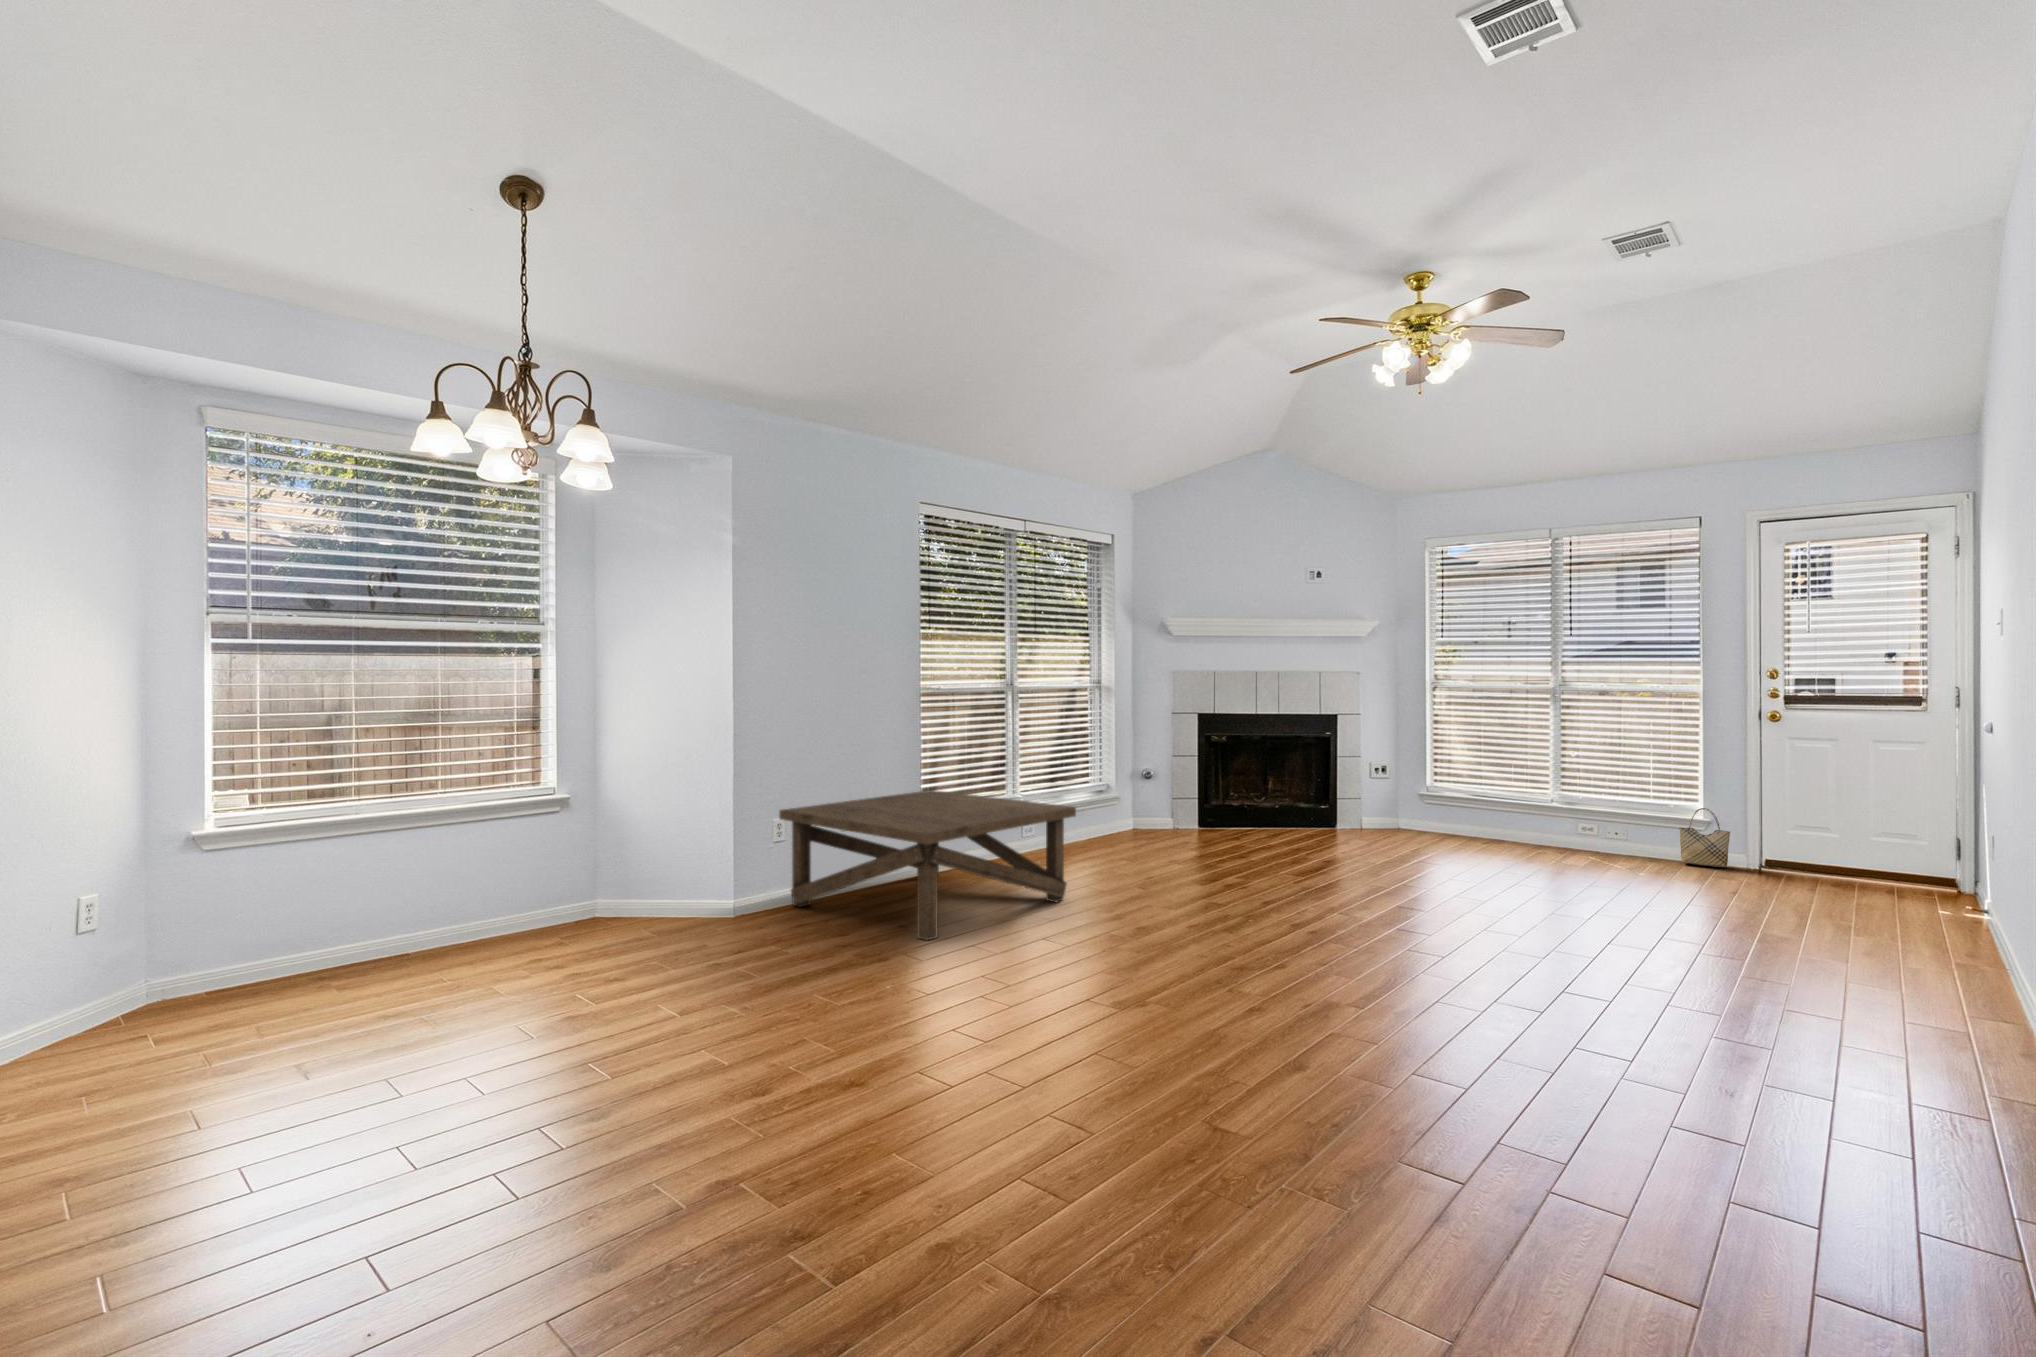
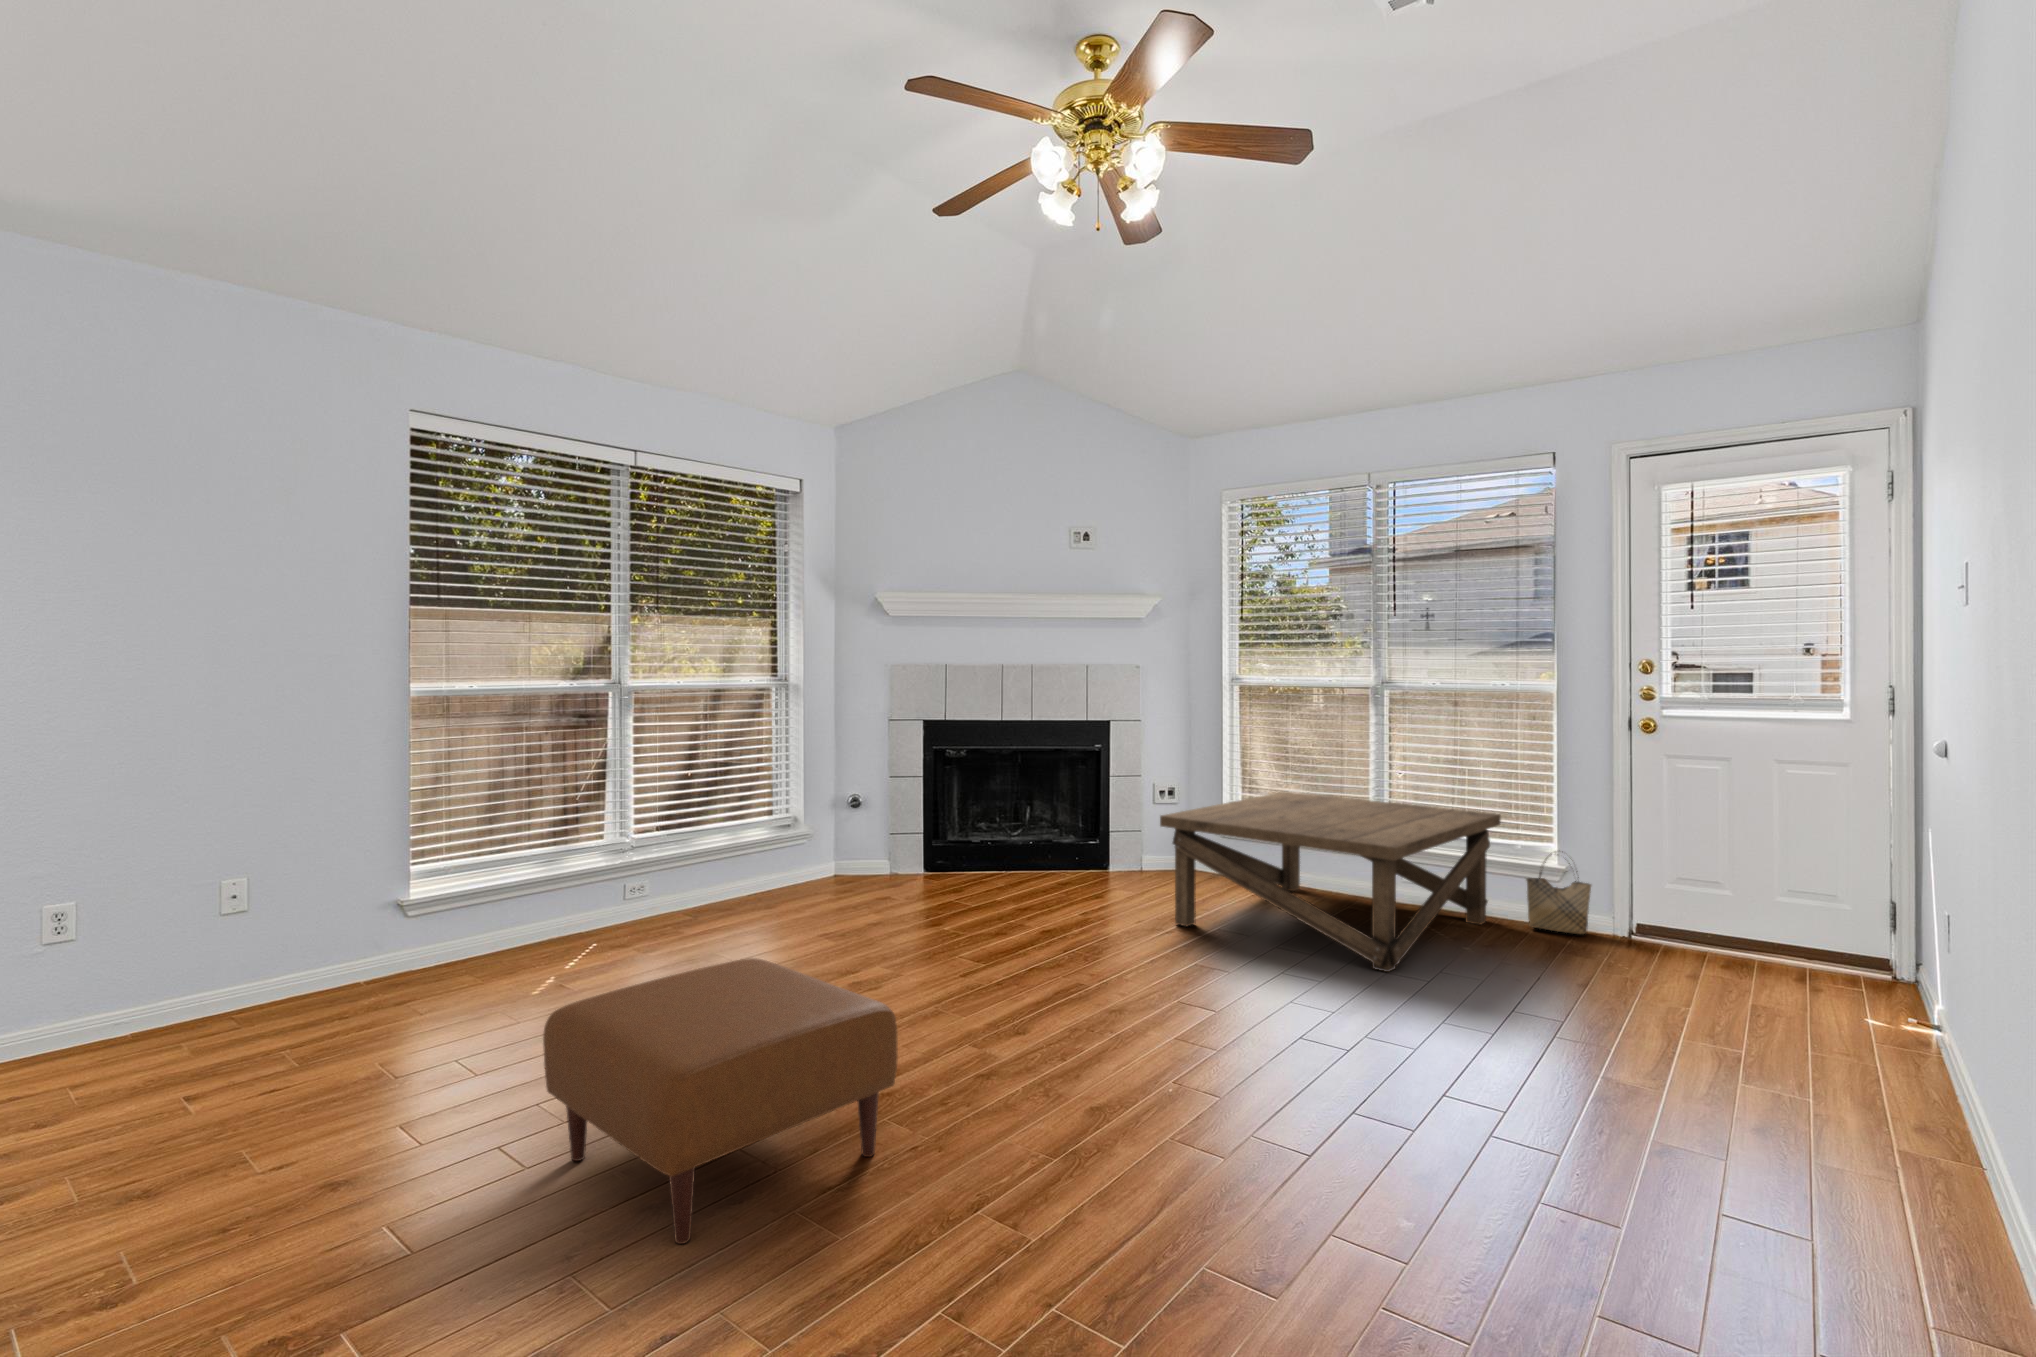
coffee table: present [779,790,1076,940] -> present [1160,792,1501,972]
ottoman: none [1144,848,1348,981] -> present [543,958,898,1244]

